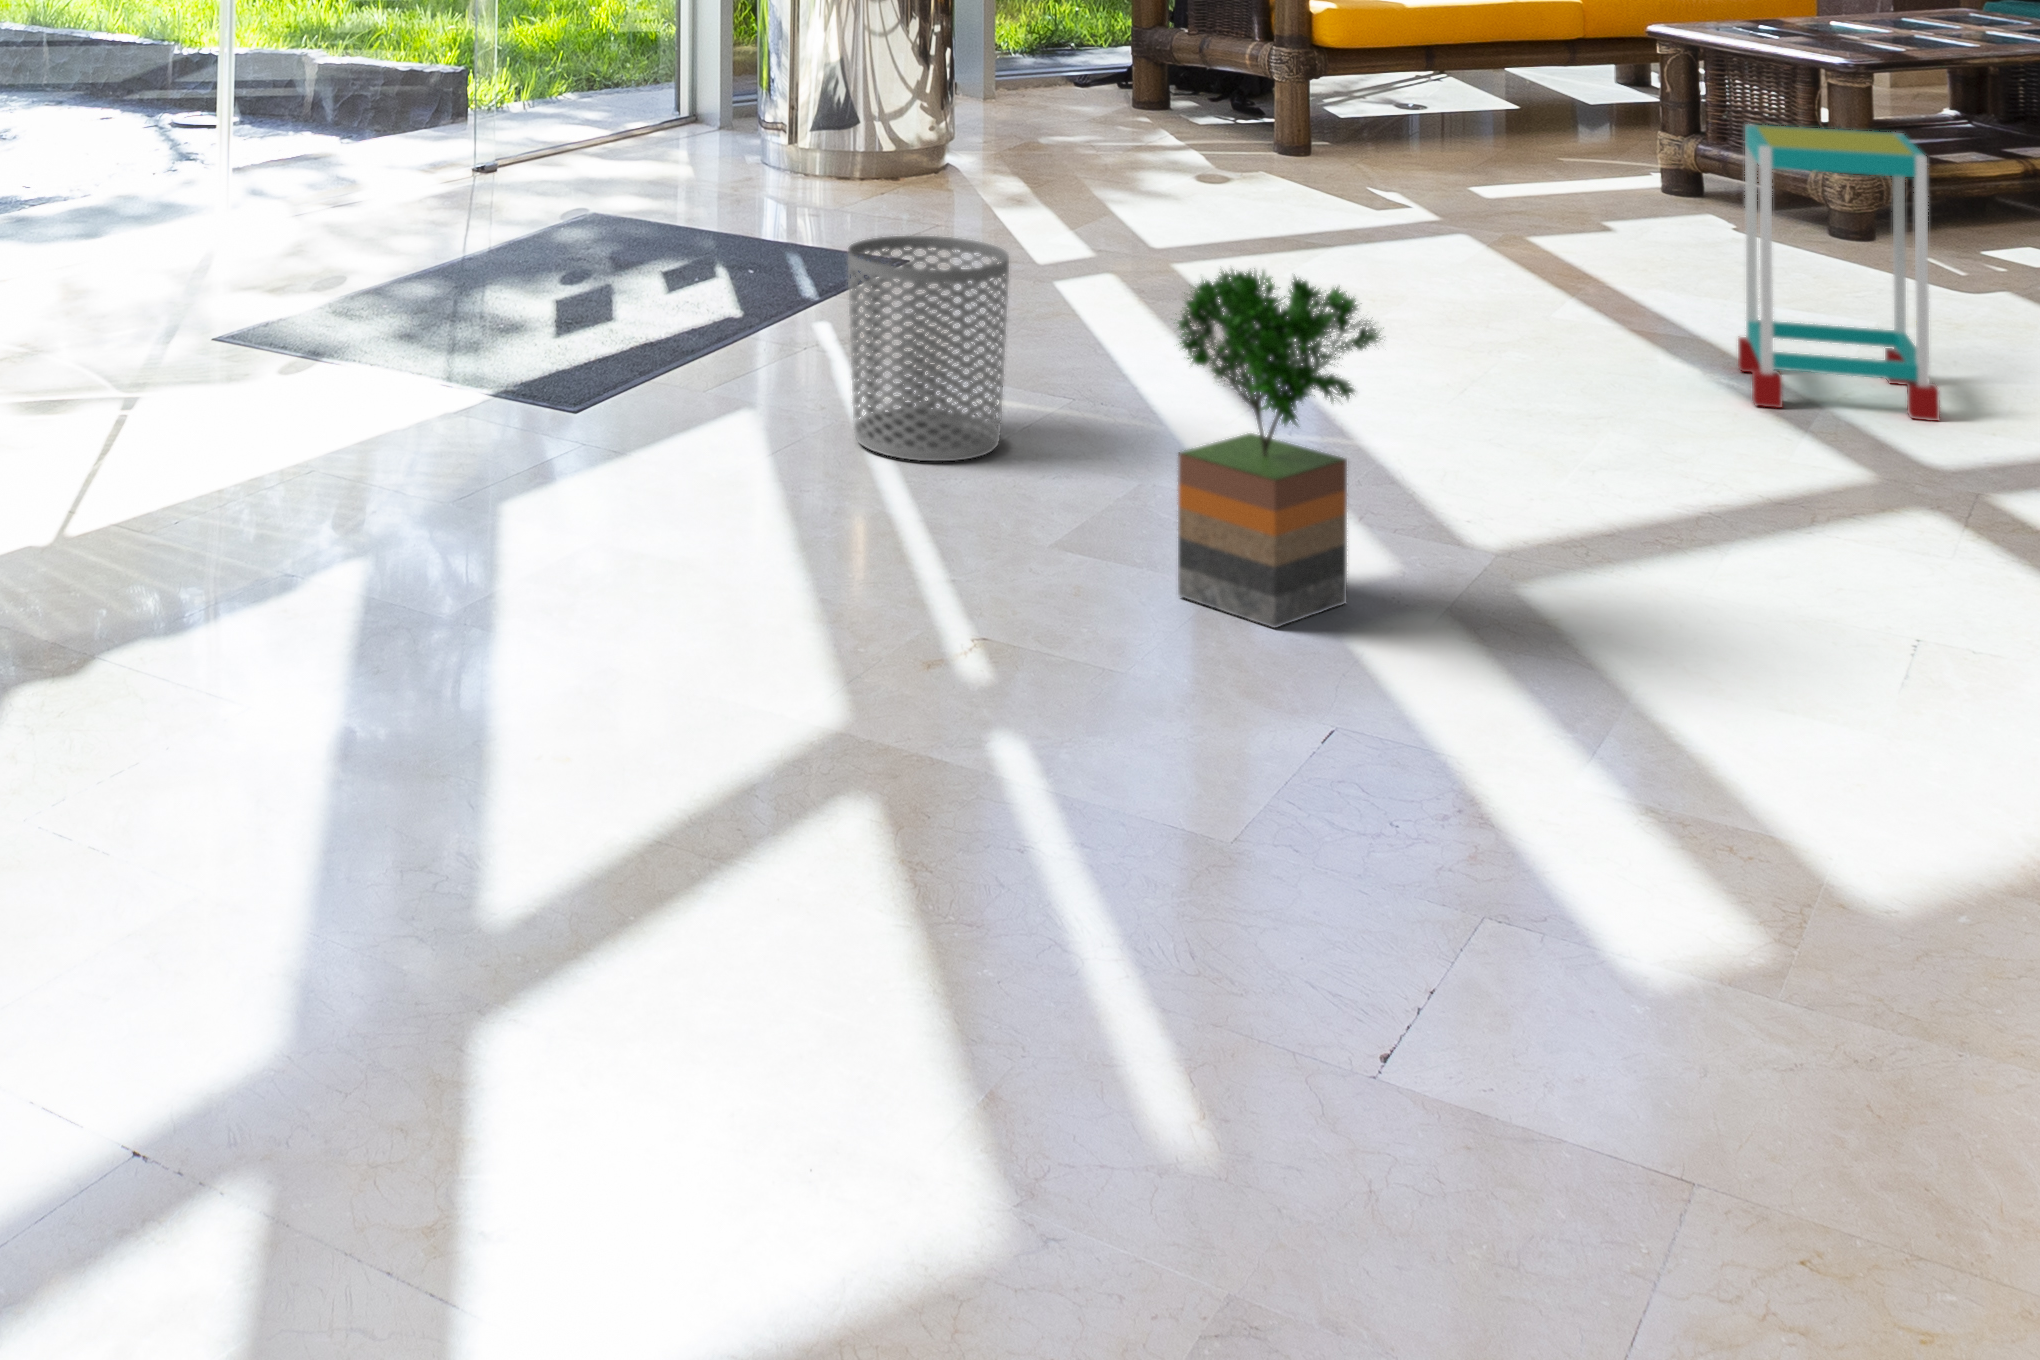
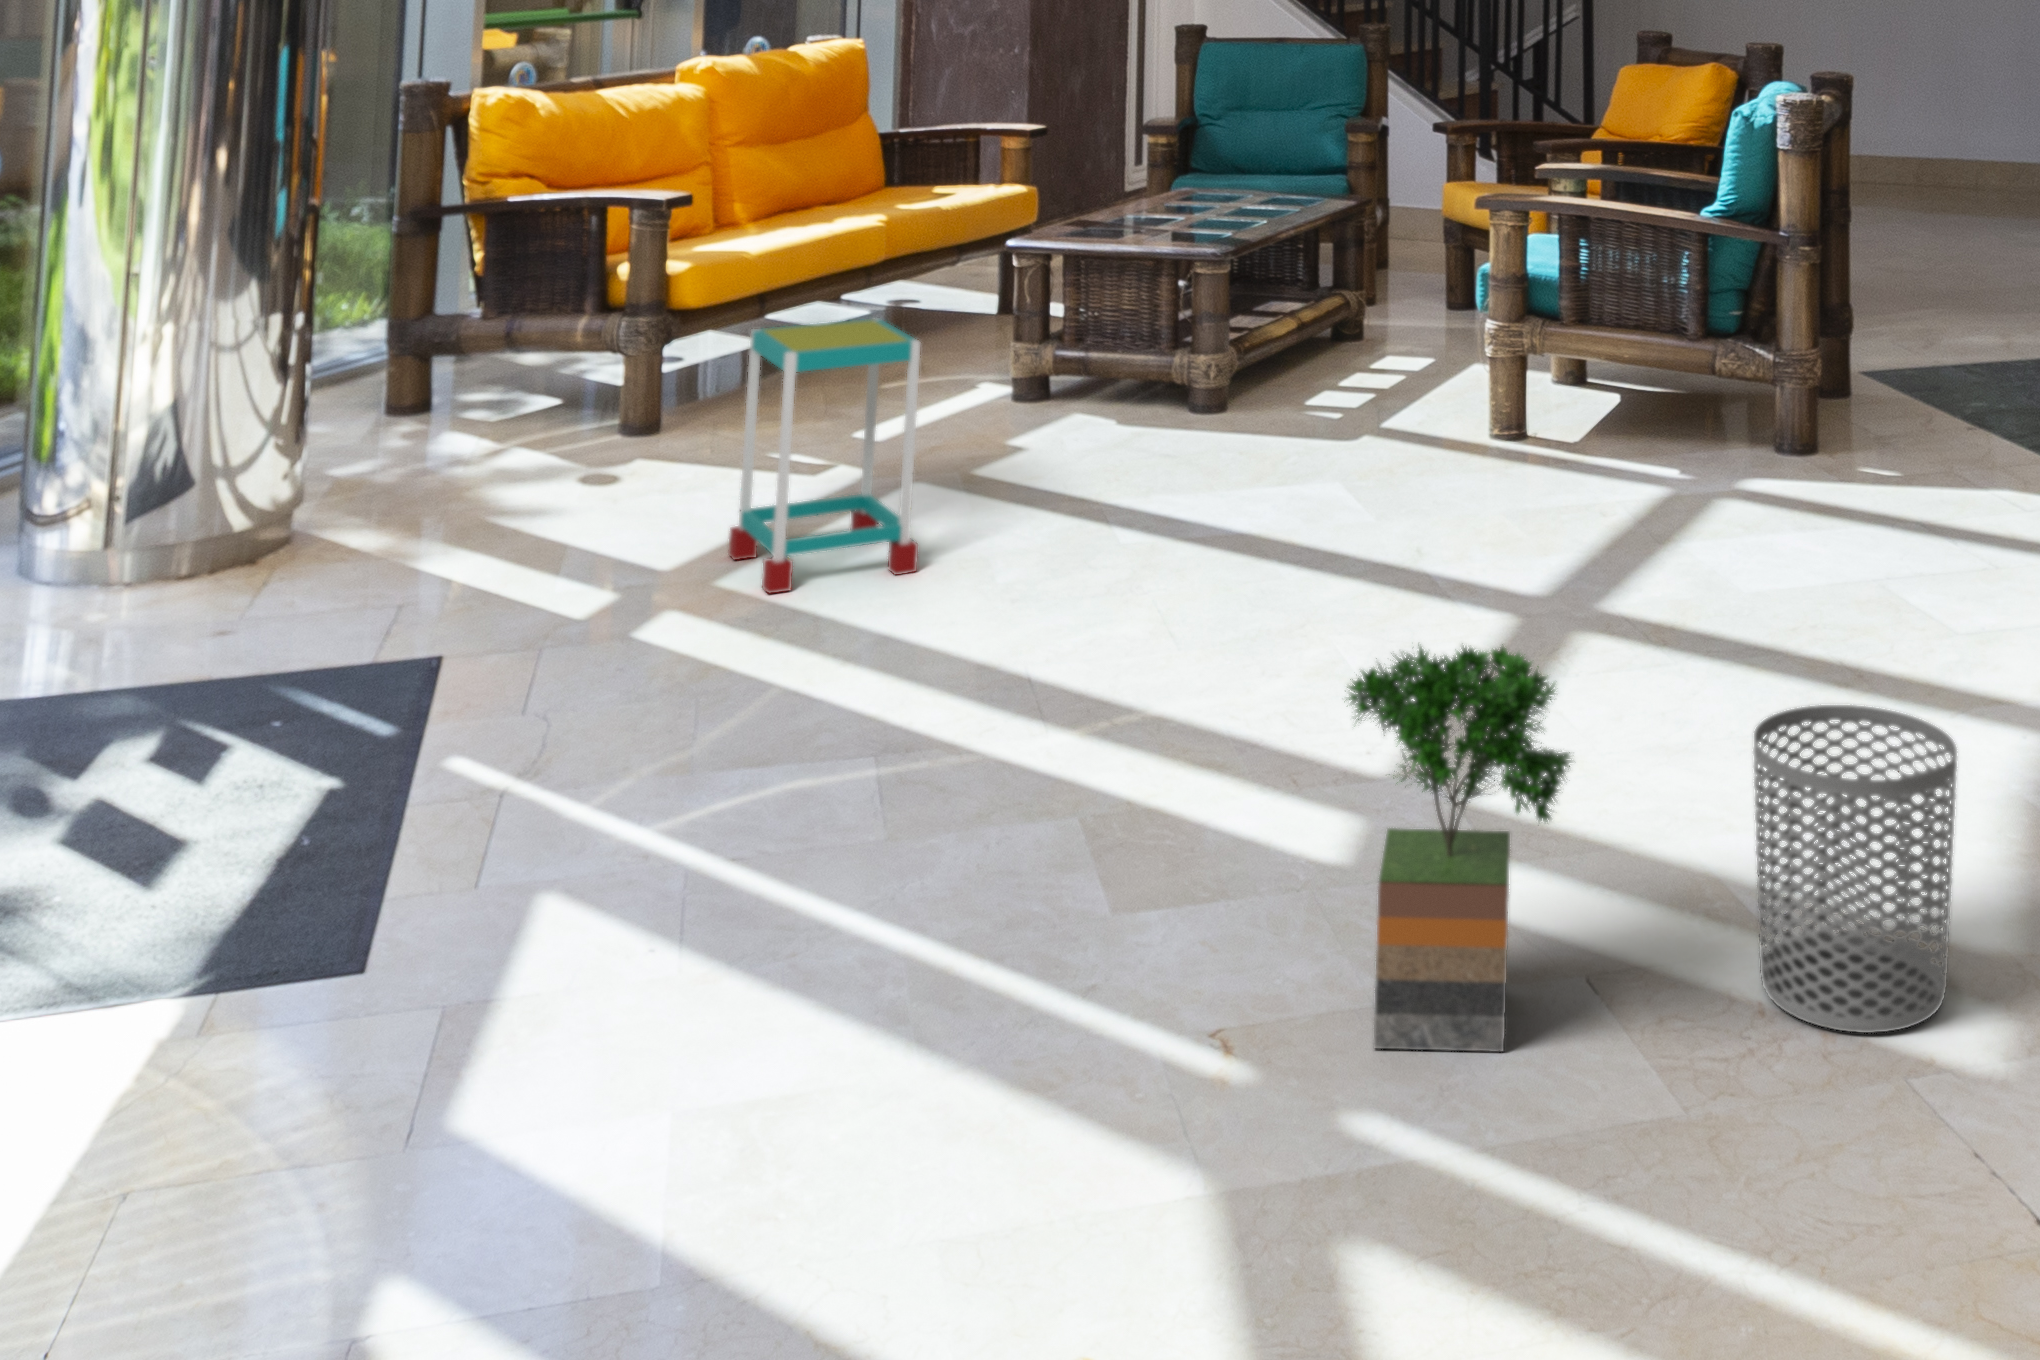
side table: present [1738,124,1940,421] -> present [728,318,920,593]
waste bin: present [848,236,1009,461] -> present [1754,705,1957,1033]

